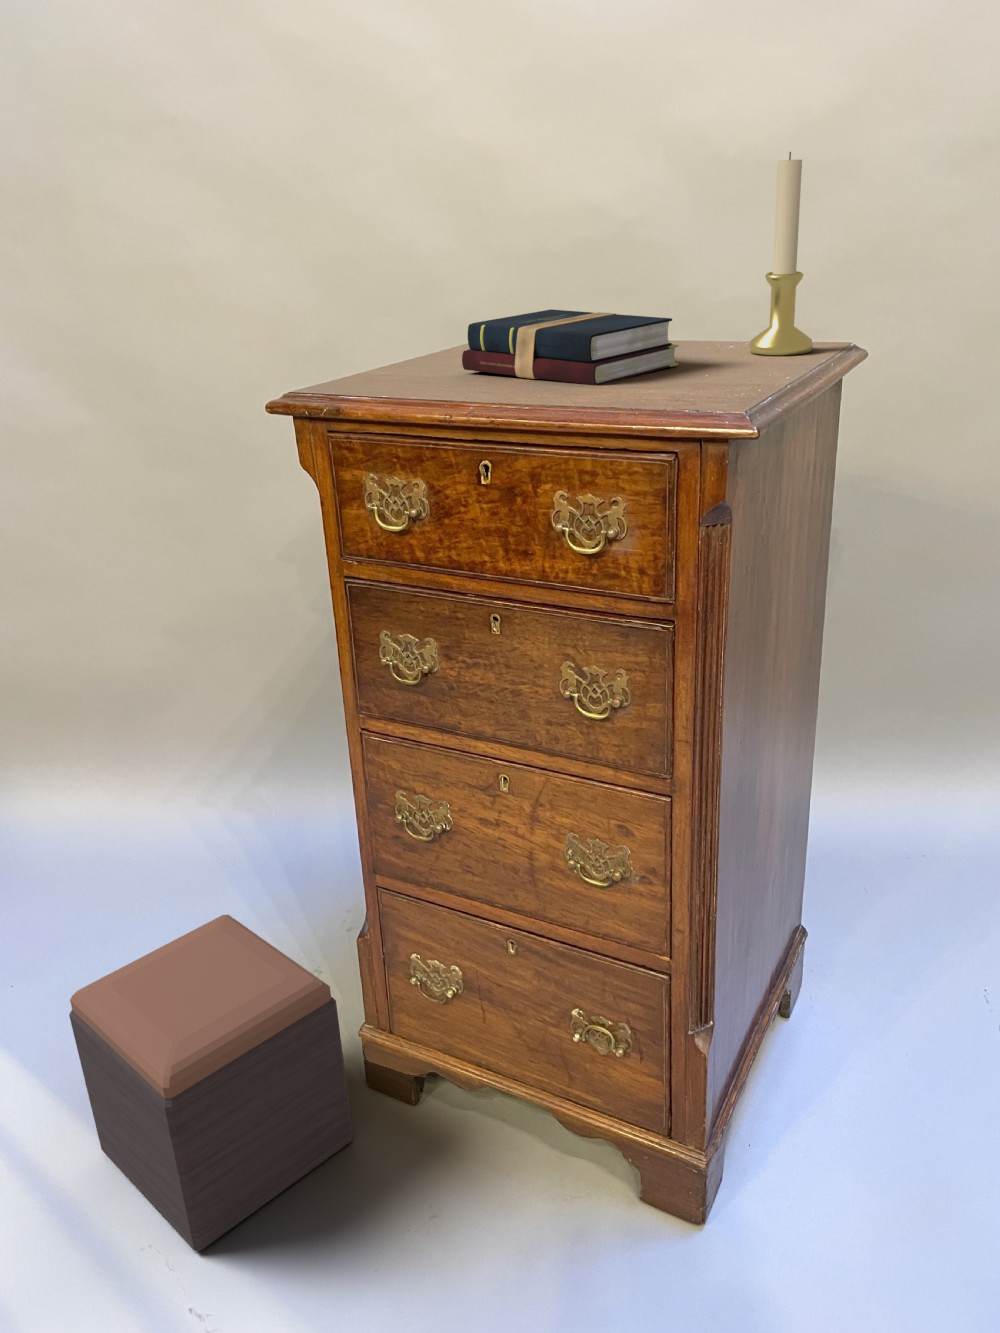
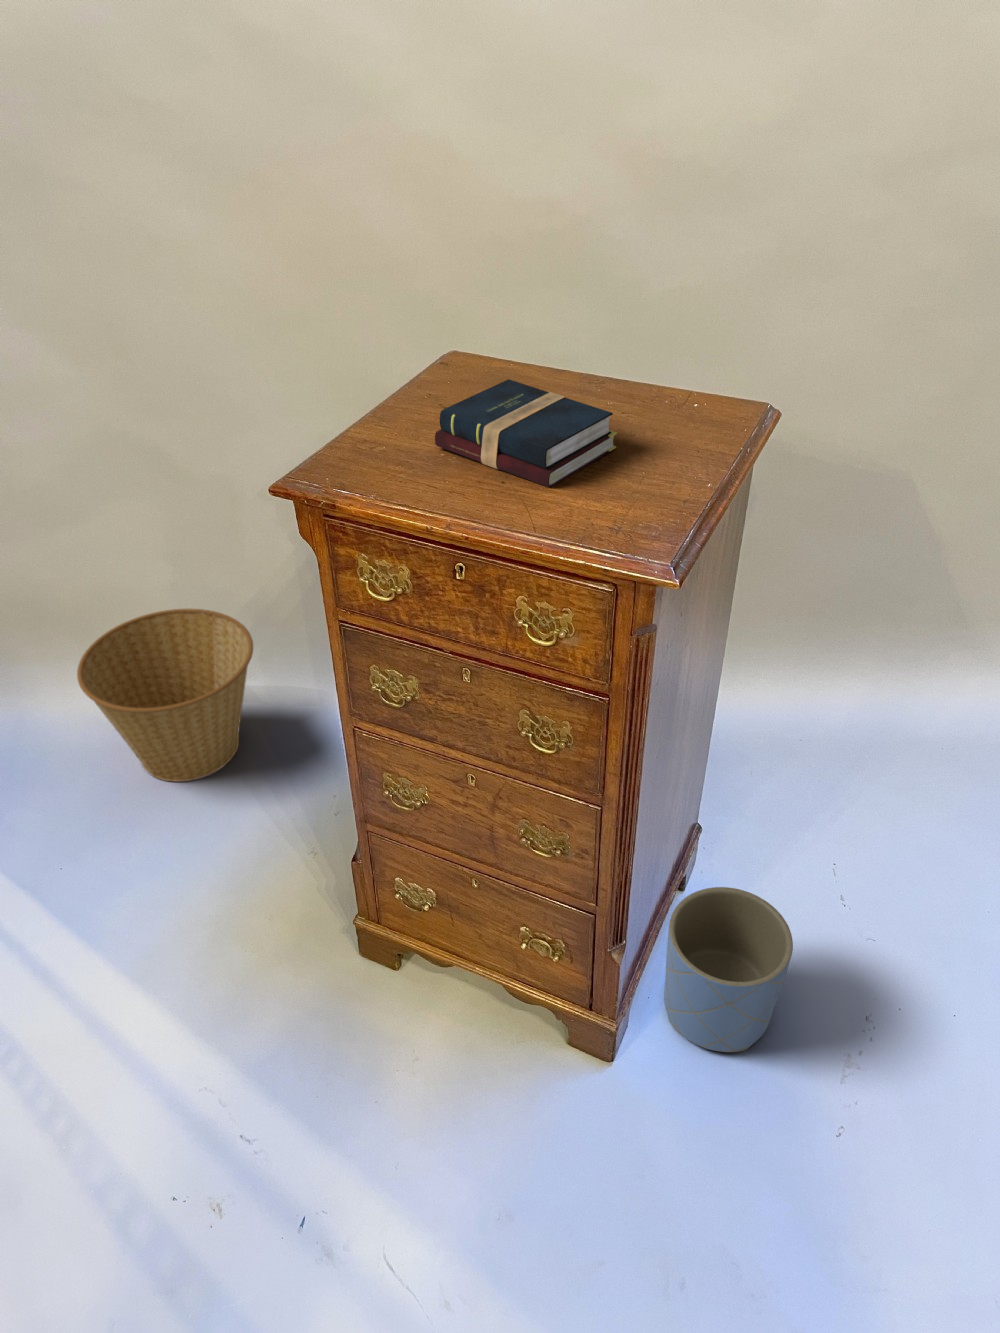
candle holder: present [749,152,813,355] -> none [674,262,728,431]
basket: none [47,692,259,894] -> present [77,609,253,782]
footstool: present [69,915,353,1251] -> none [133,842,354,1095]
planter: none [774,976,948,1212] -> present [664,887,793,1052]

